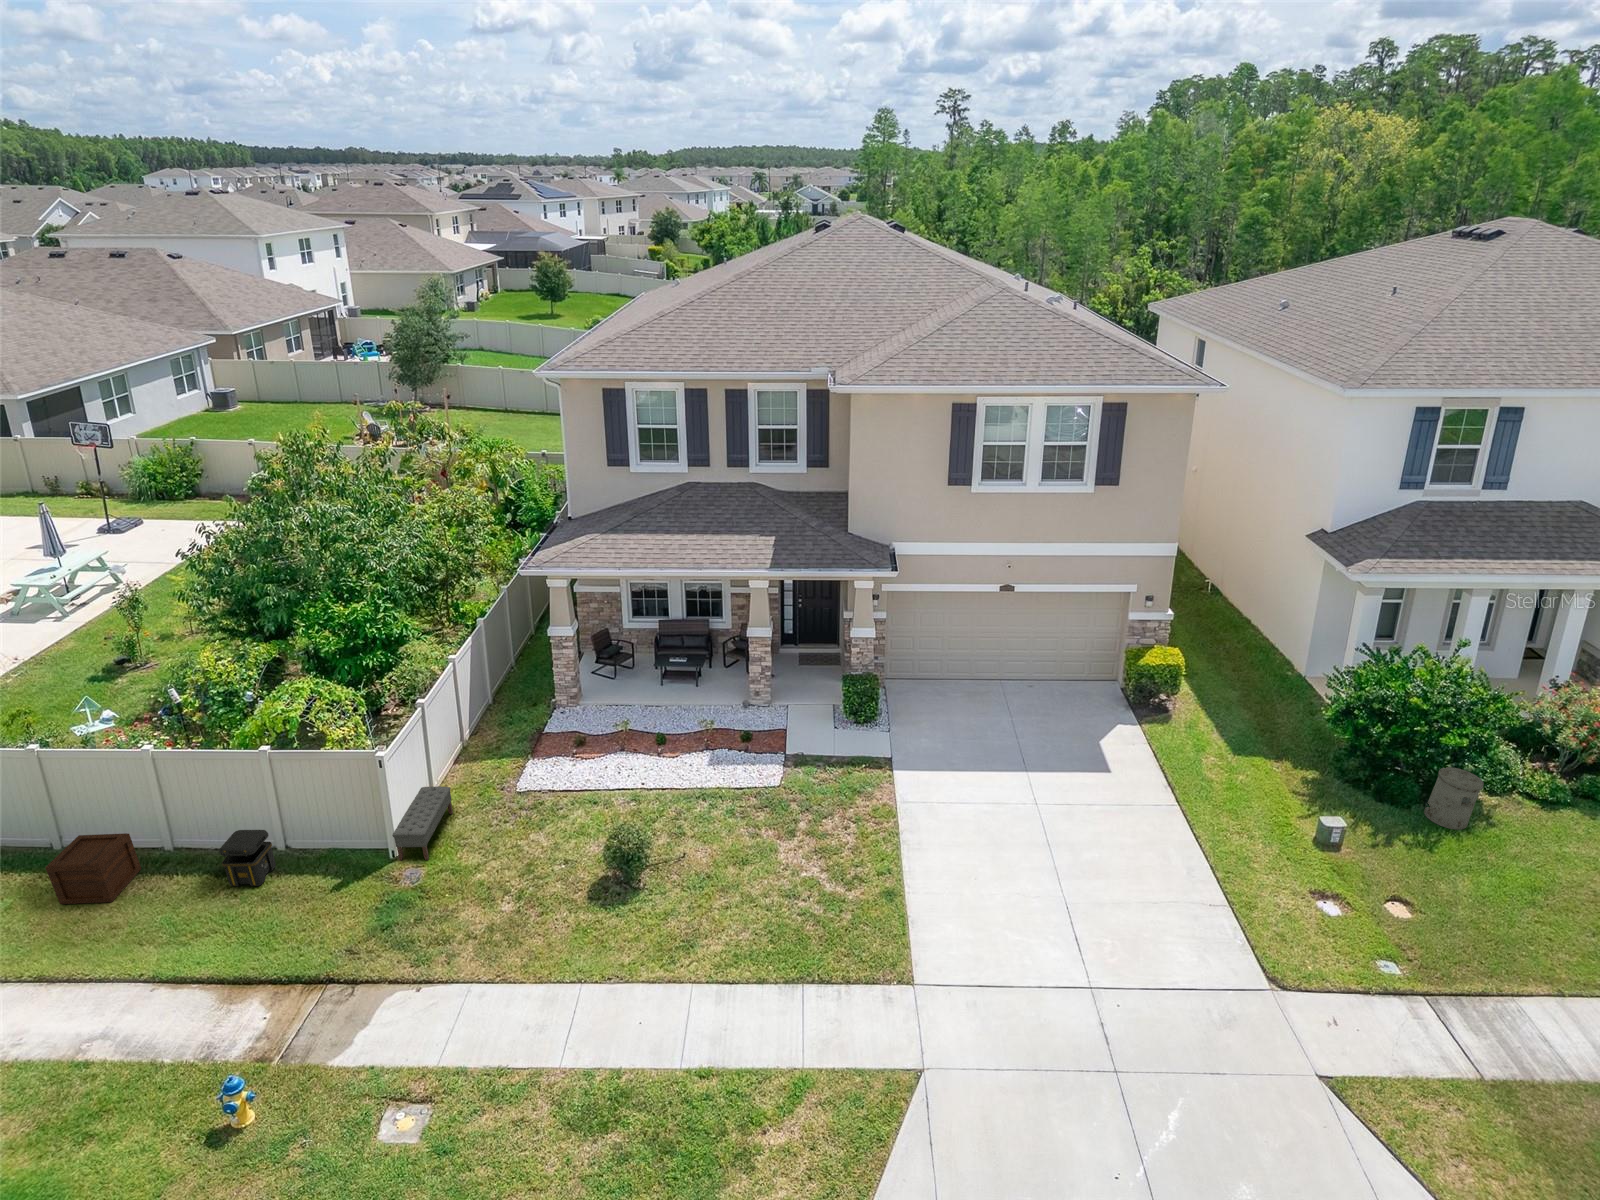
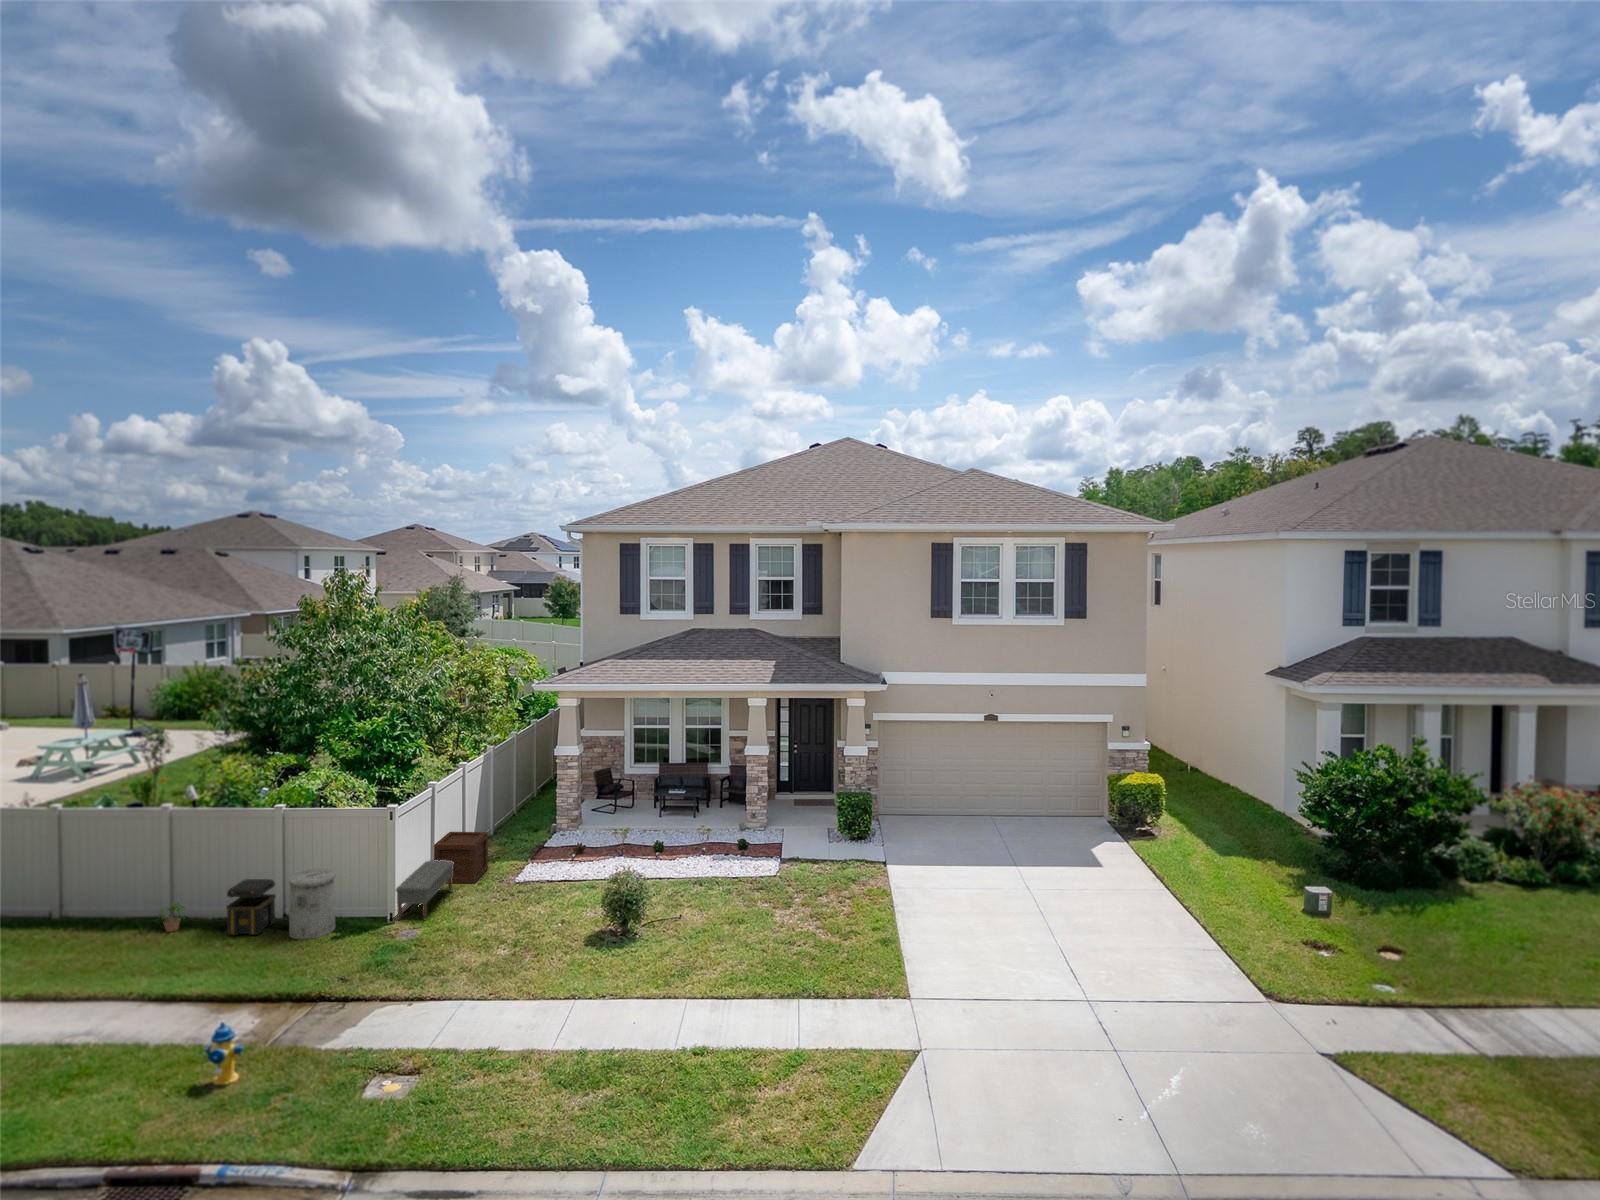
trash can: present [1424,767,1484,830] -> present [289,869,336,940]
wooden crate: present [45,833,141,904] -> present [434,832,488,883]
potted plant: none [151,852,188,881] -> present [159,903,185,932]

